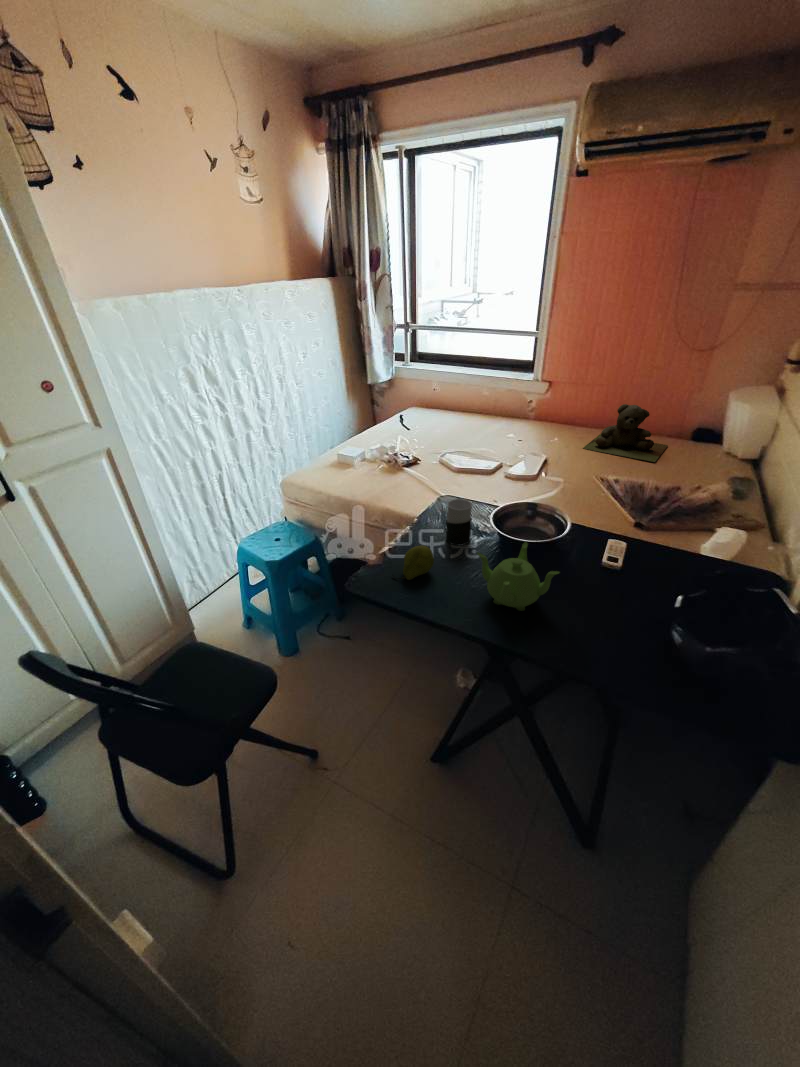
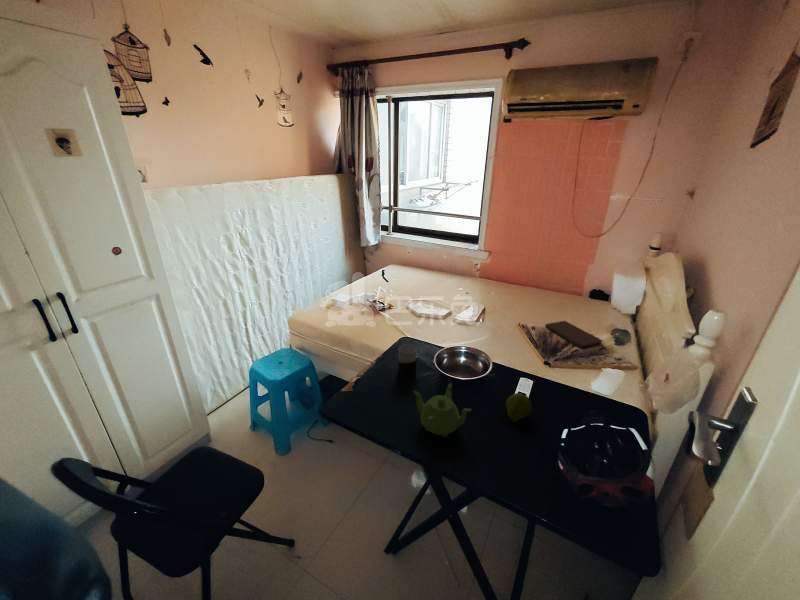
teddy bear: present [584,404,668,462] -> none [511,272,572,314]
notebook: none [633,470,716,503] -> present [545,321,603,348]
fruit: present [398,545,434,580] -> present [501,393,532,422]

